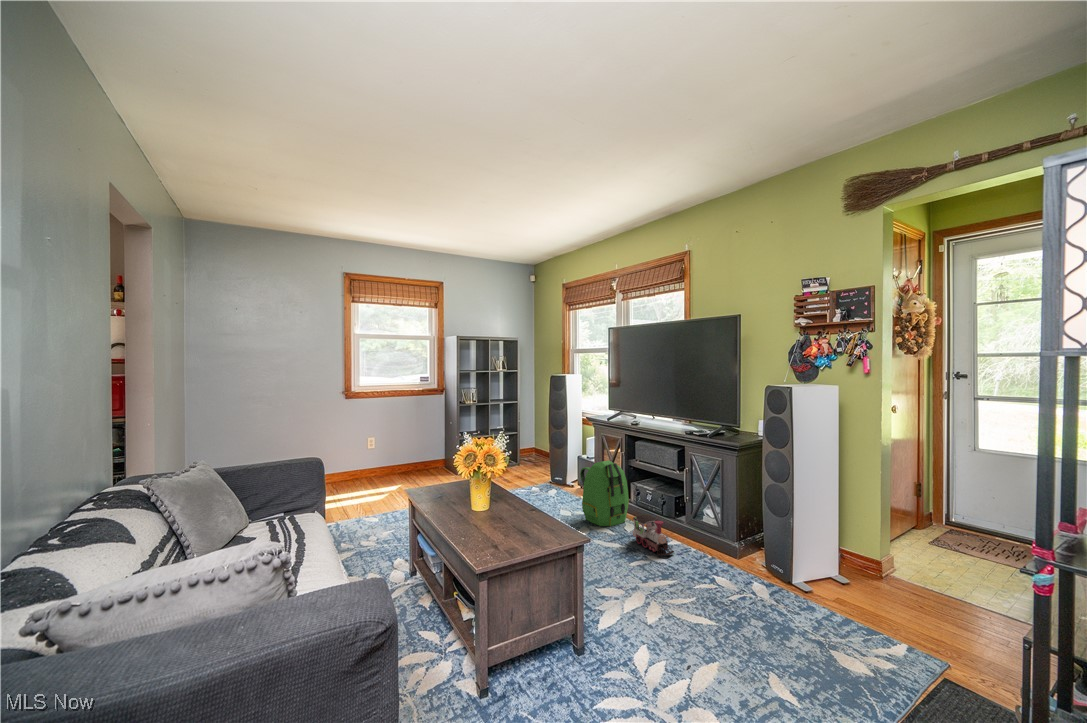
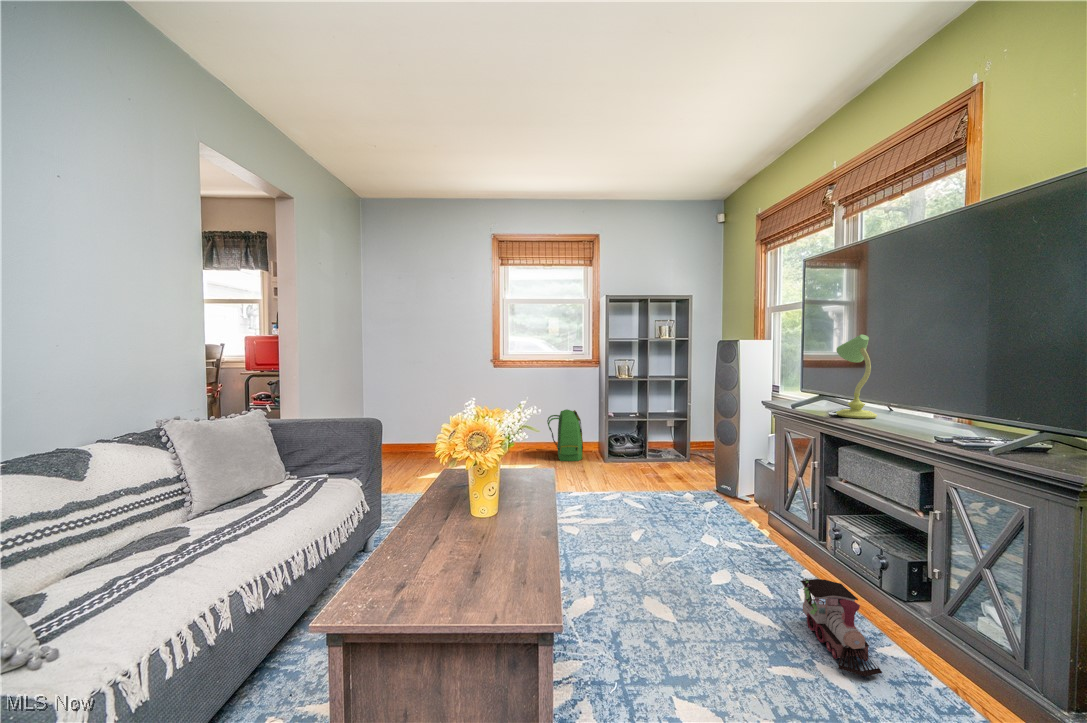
table lamp: none [633,377,654,424] -> present [836,334,877,419]
backpack: present [580,460,629,526] -> present [547,409,583,461]

